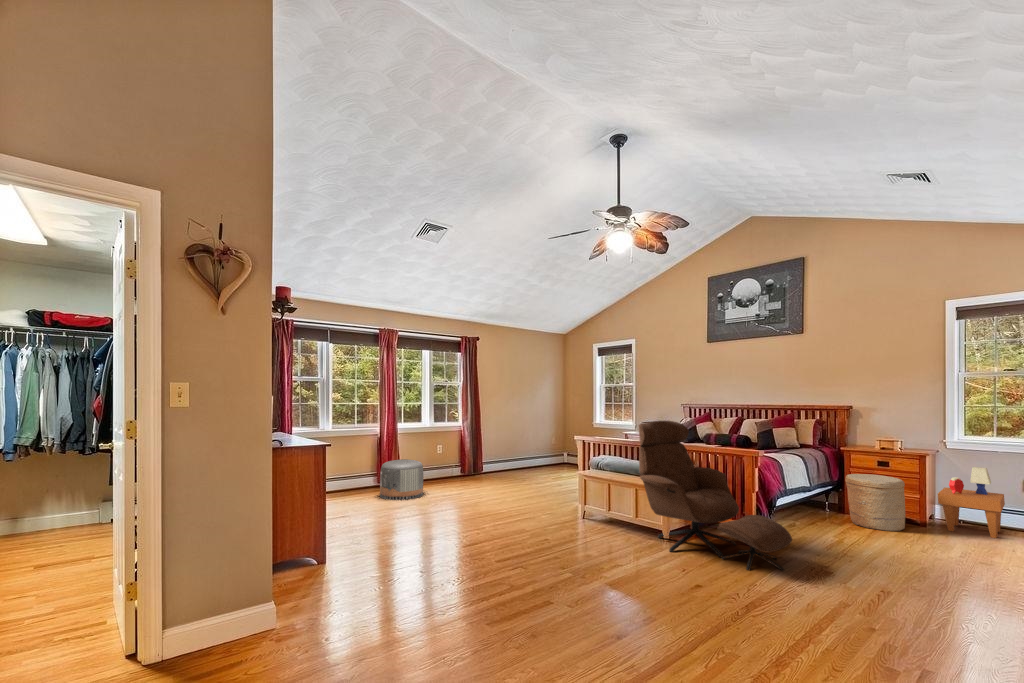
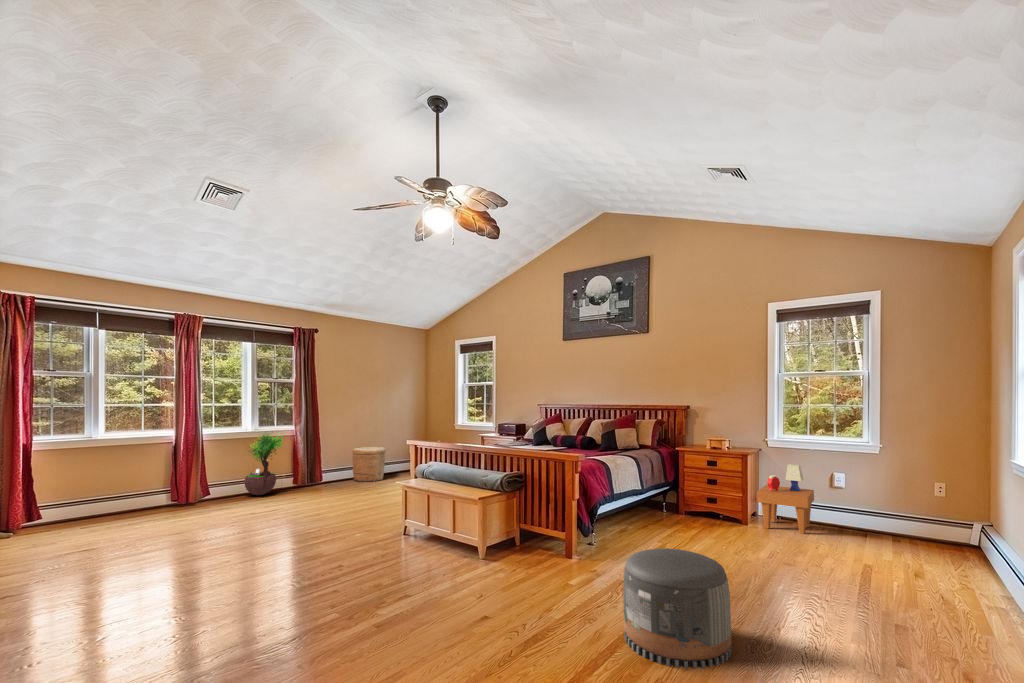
lounge chair: present [639,421,792,571] -> none [453,423,603,589]
potted tree: none [427,423,460,480] -> present [244,433,283,495]
pouf: present [380,459,423,500] -> present [623,548,732,669]
woven basket: present [845,474,906,531] -> present [352,447,386,482]

